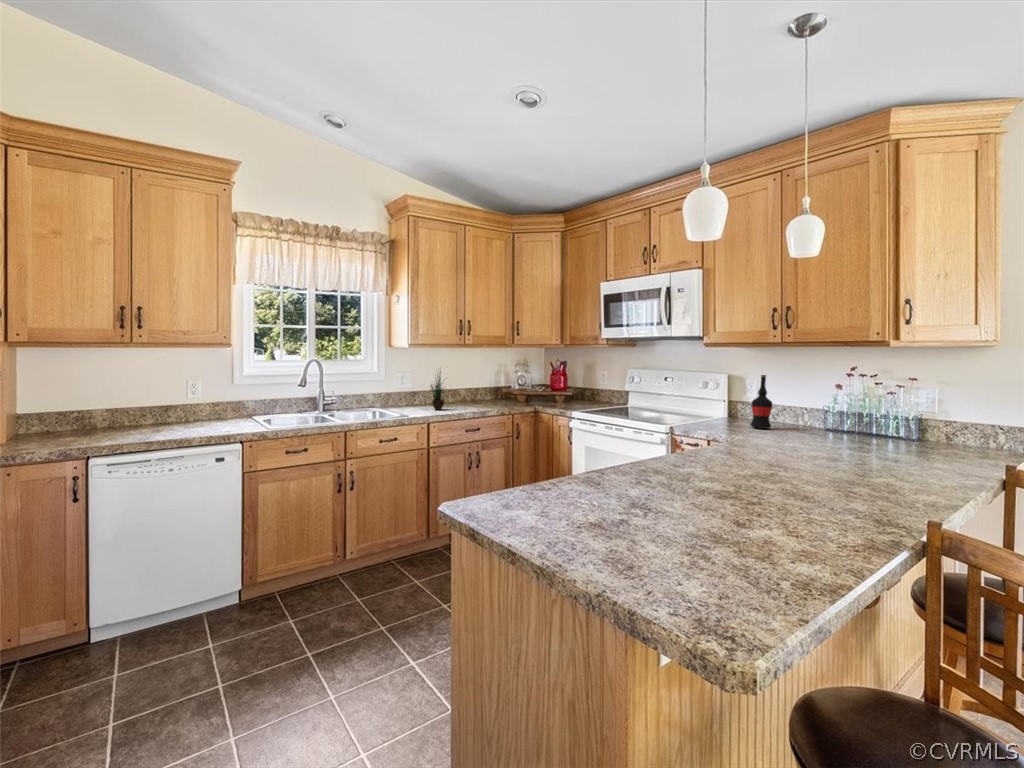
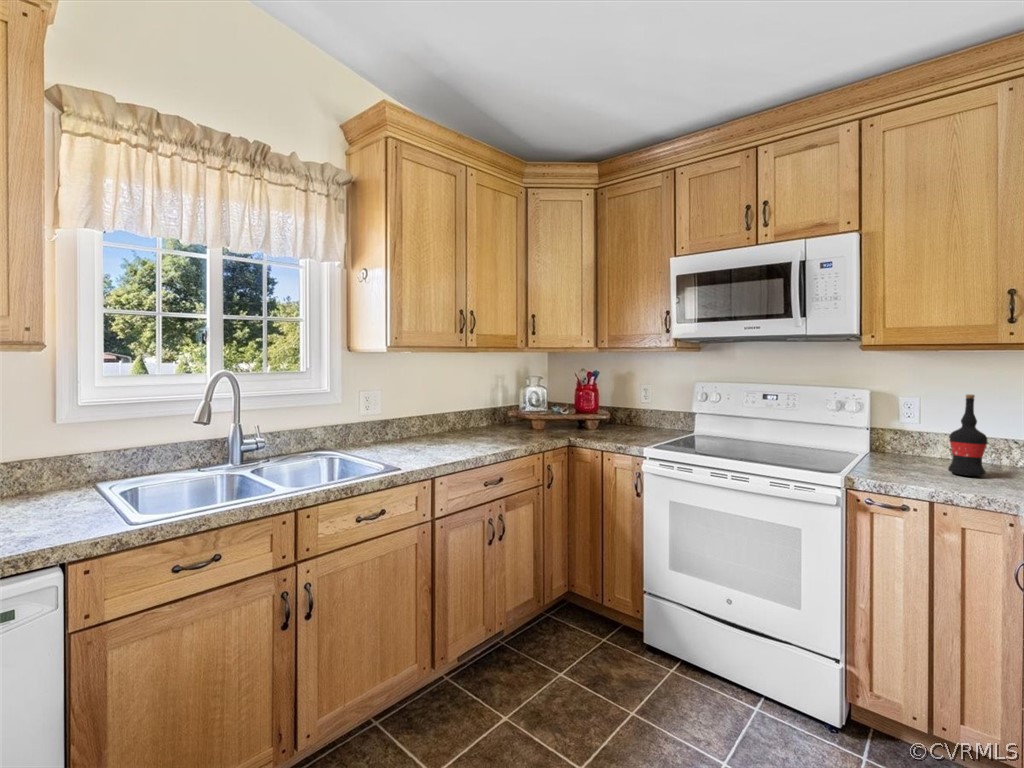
potted plant: present [431,371,444,410] -> none [411,375,450,451]

